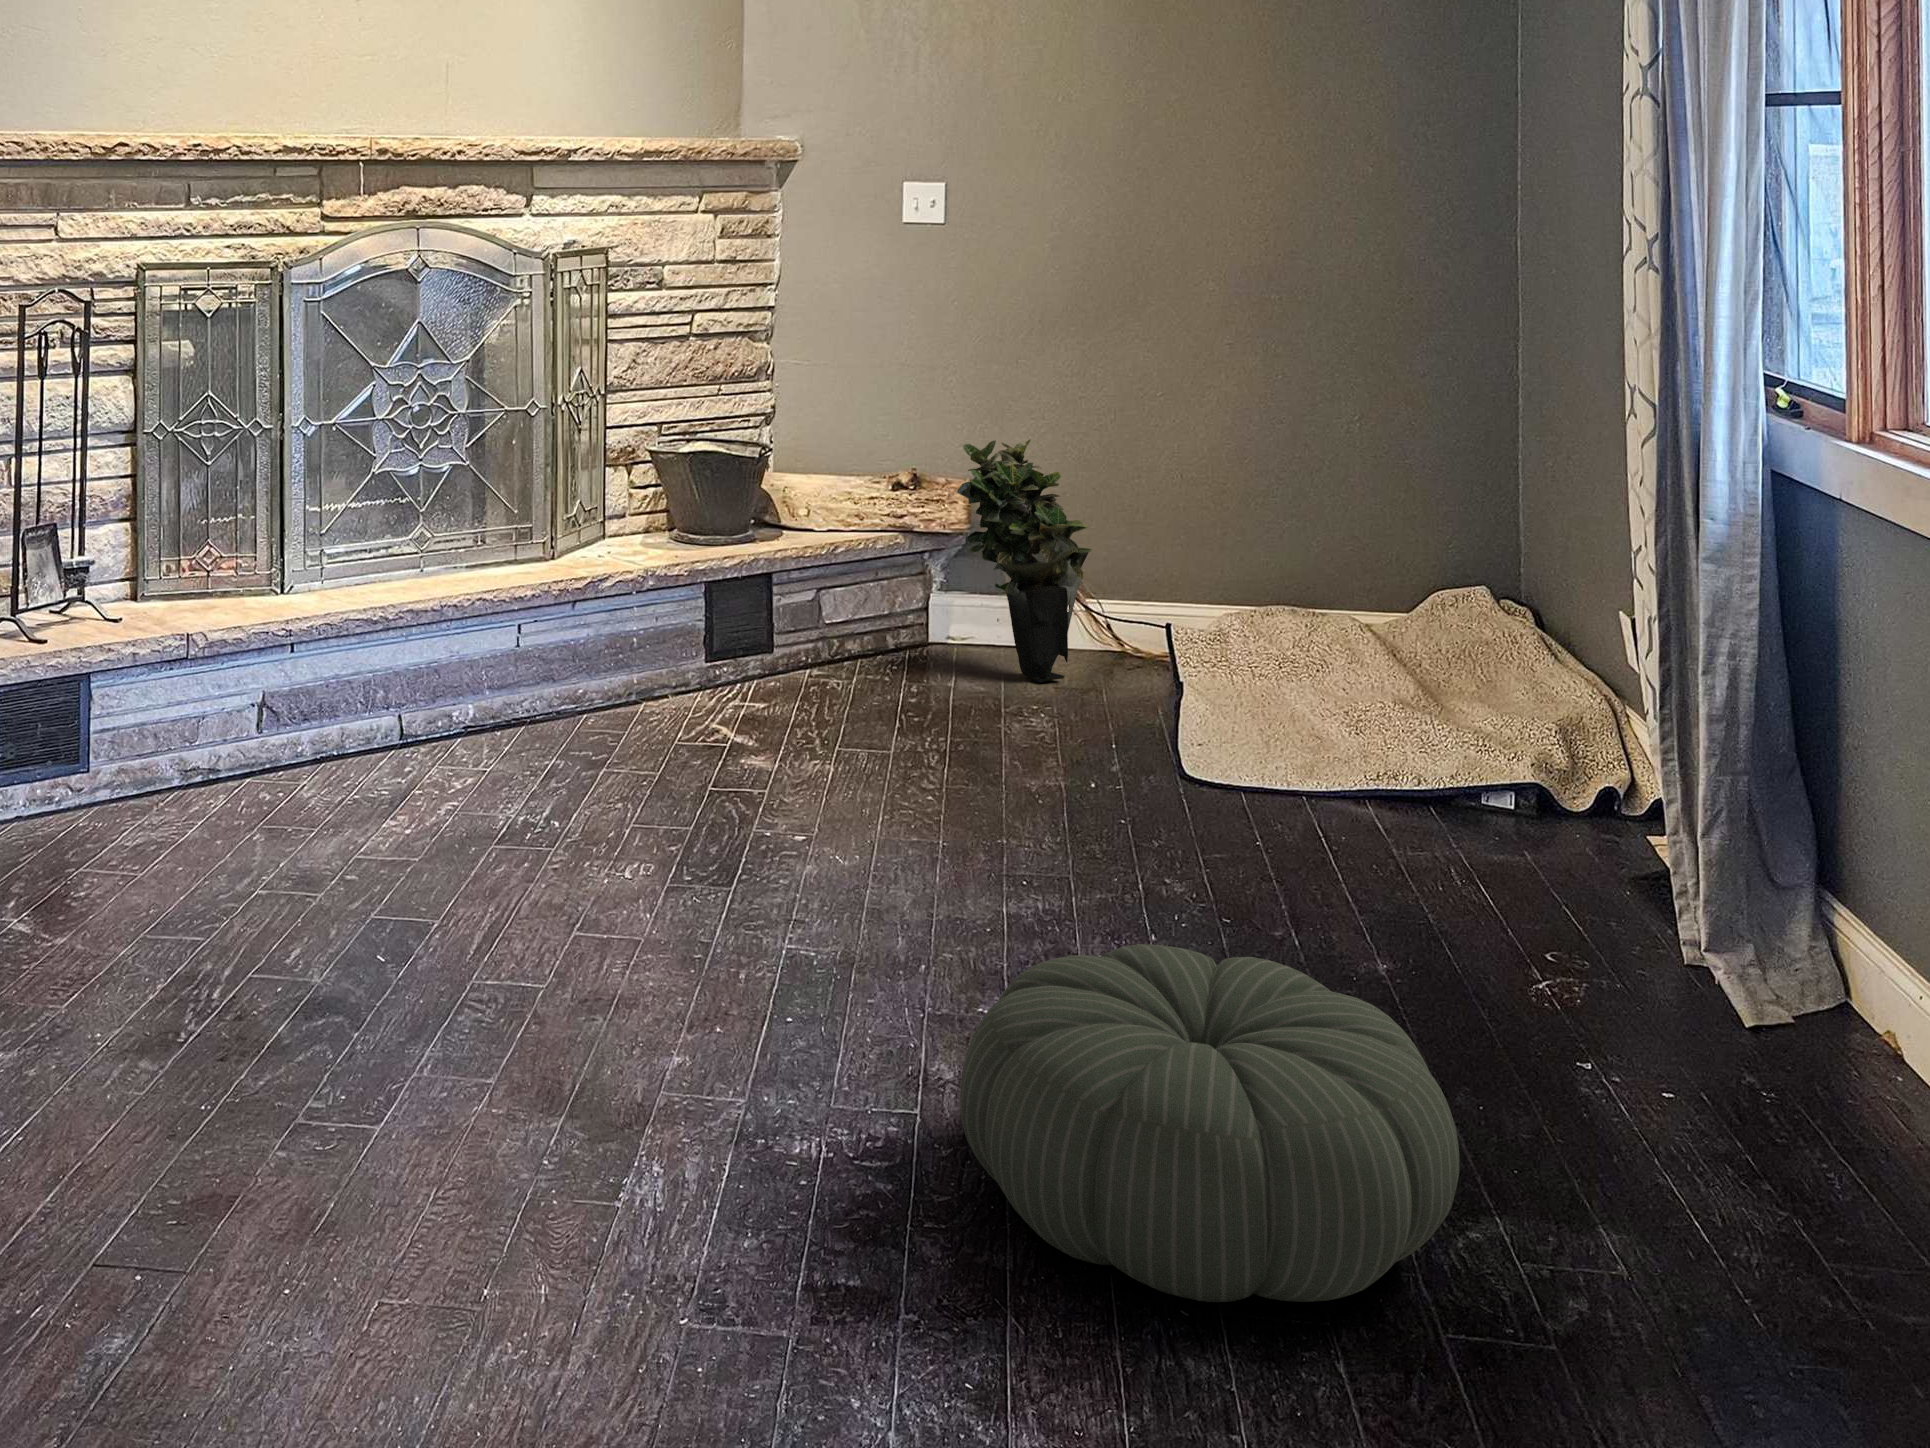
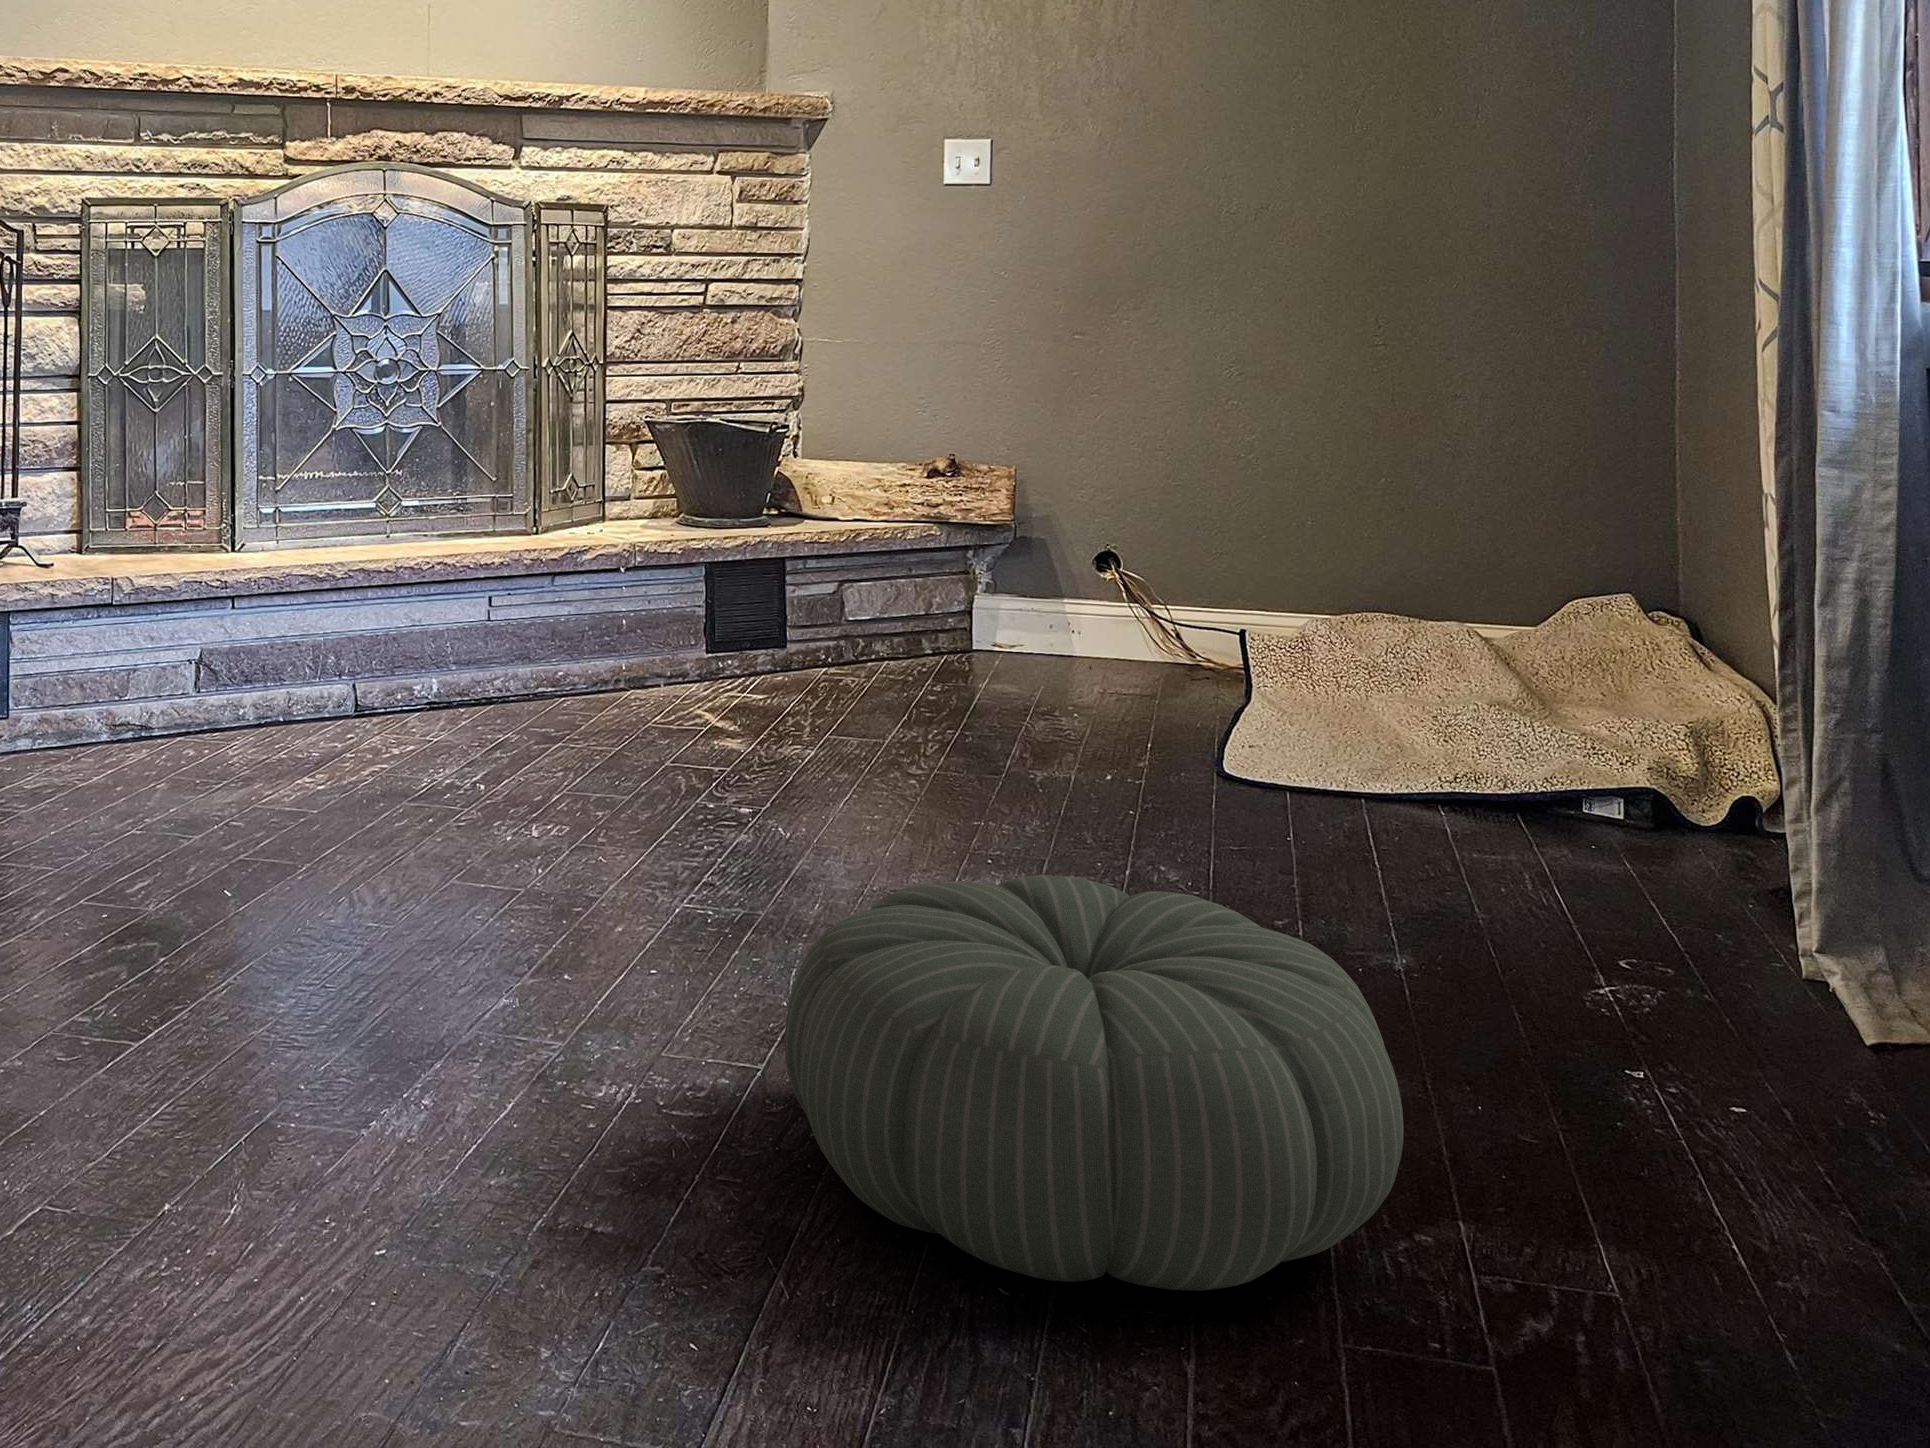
potted plant: present [957,440,1092,683] -> none [993,416,1152,688]

